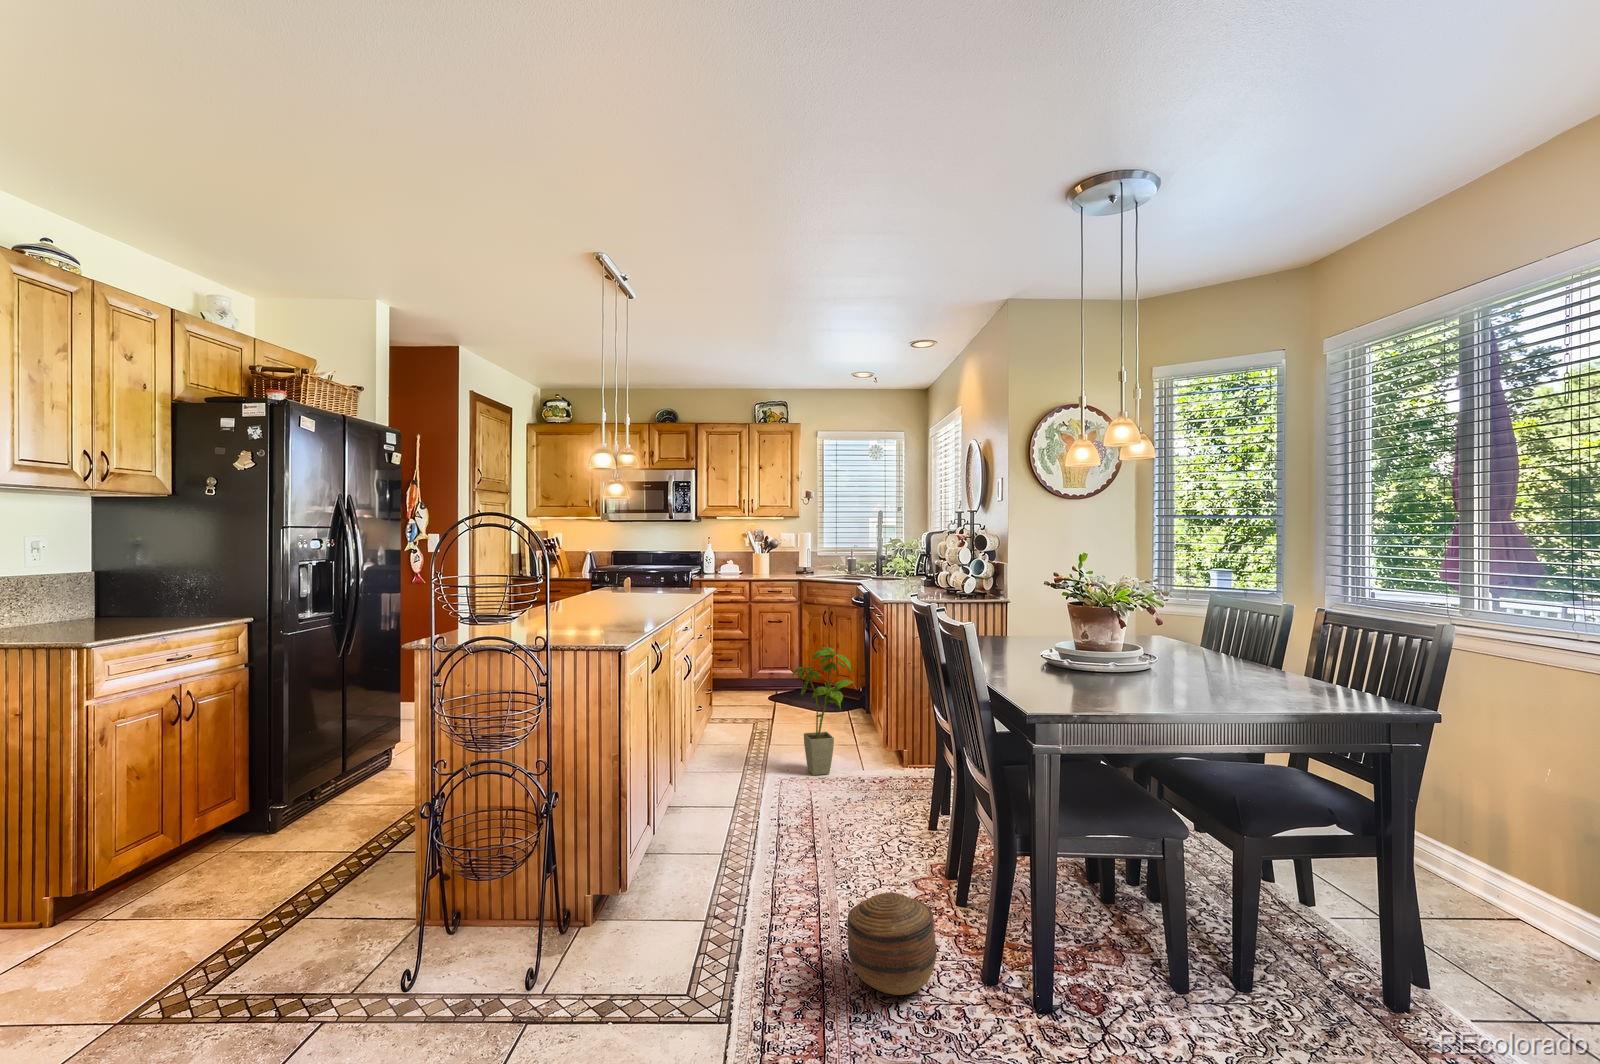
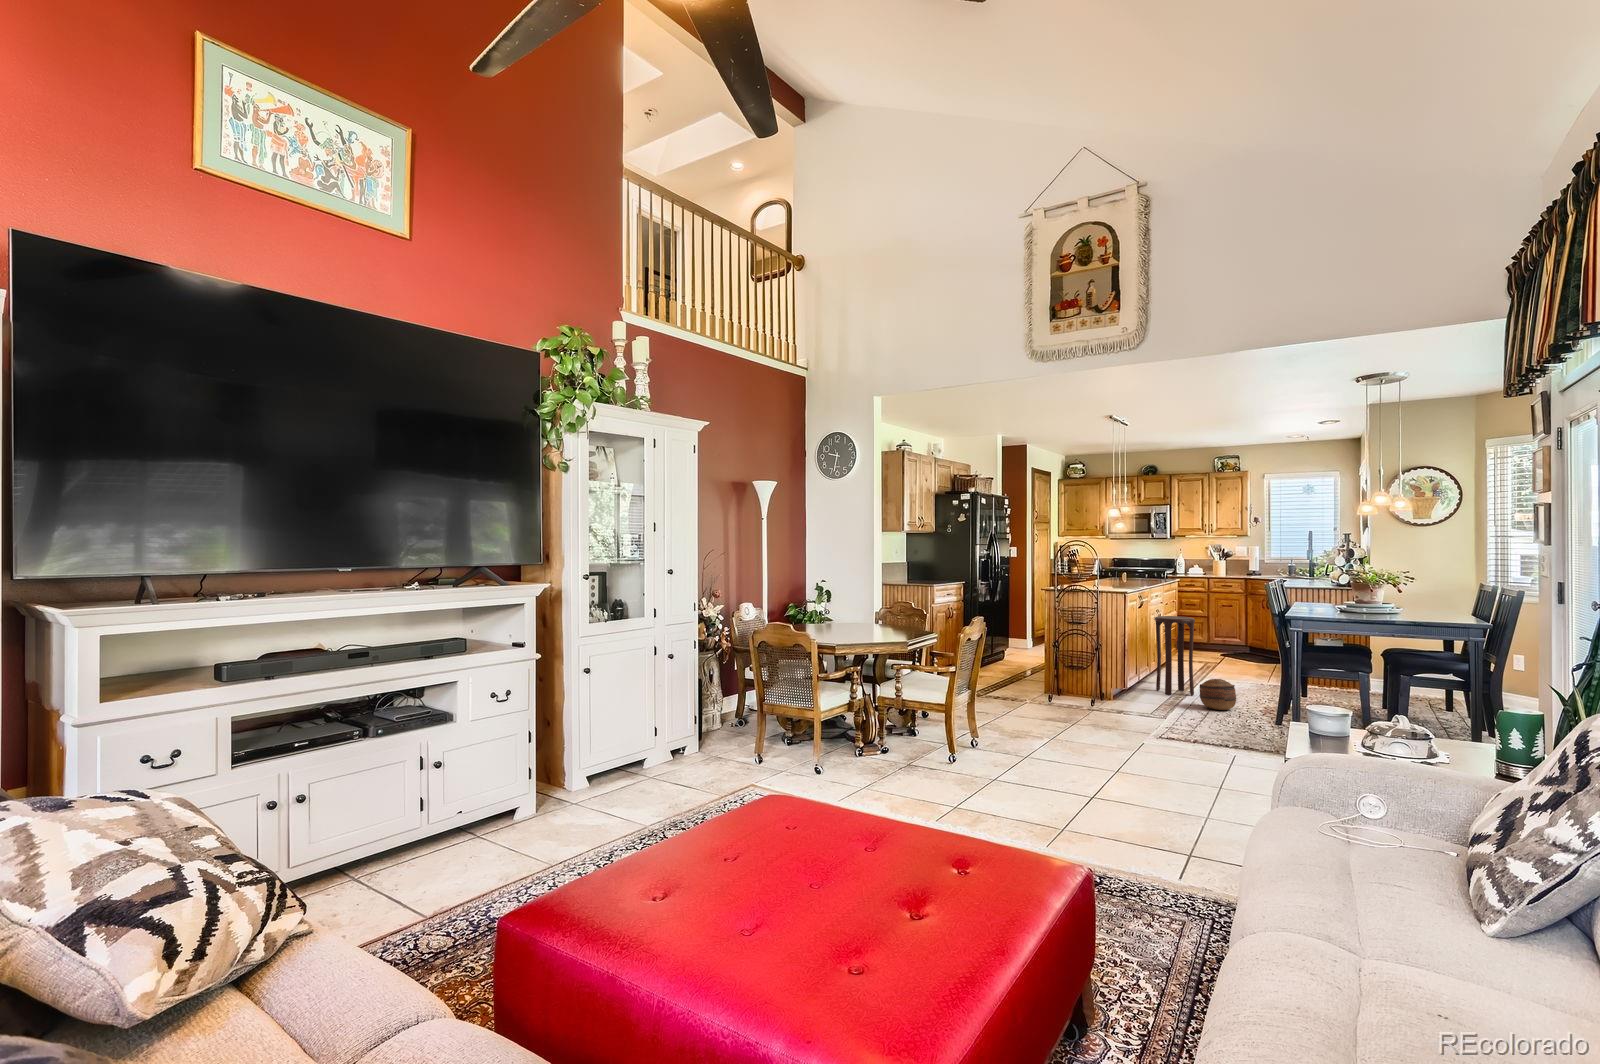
house plant: present [792,647,855,775] -> none [1213,608,1254,677]
stool: none [715,699,805,914] -> present [1154,616,1195,695]

